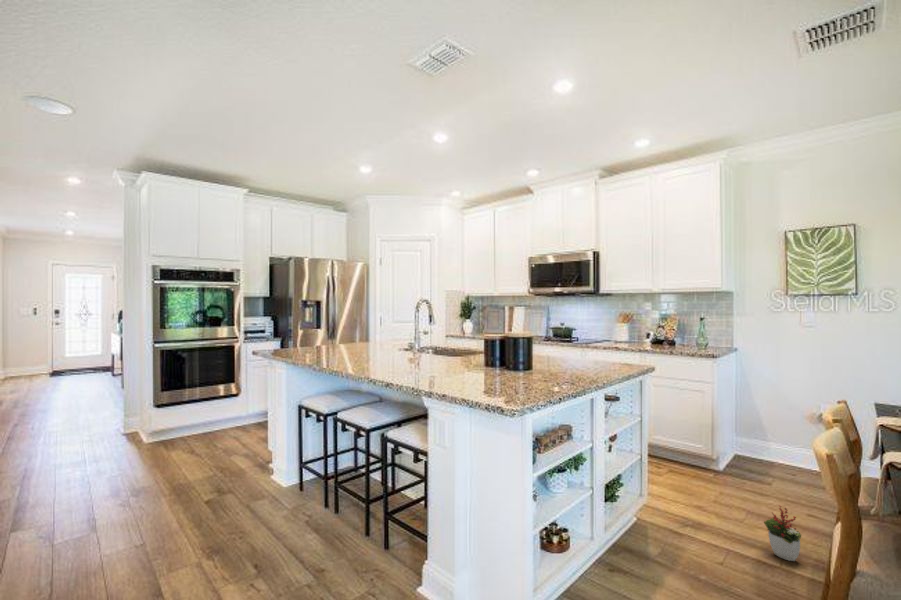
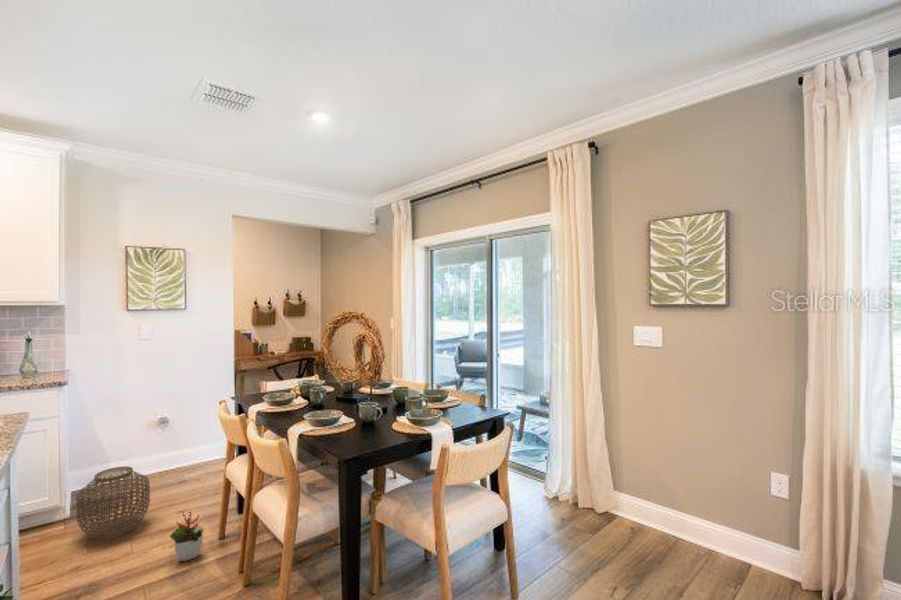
woven basket: none [711,440,776,507] -> present [76,467,150,540]

